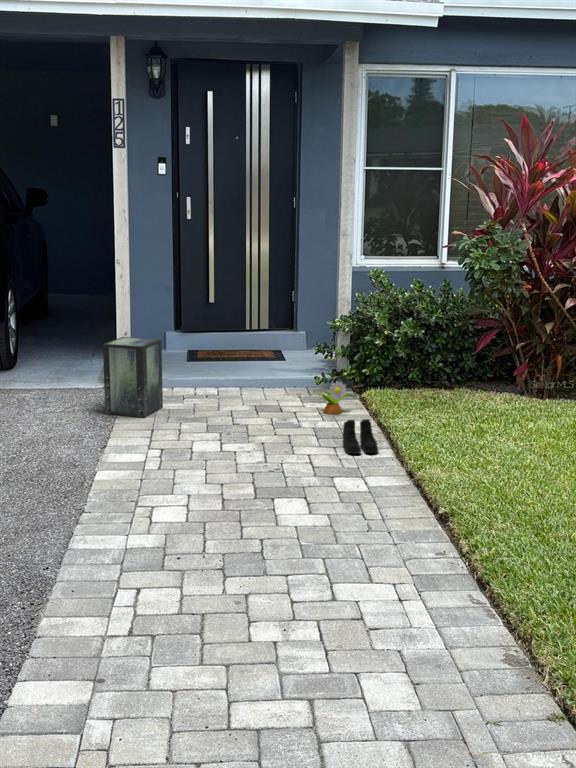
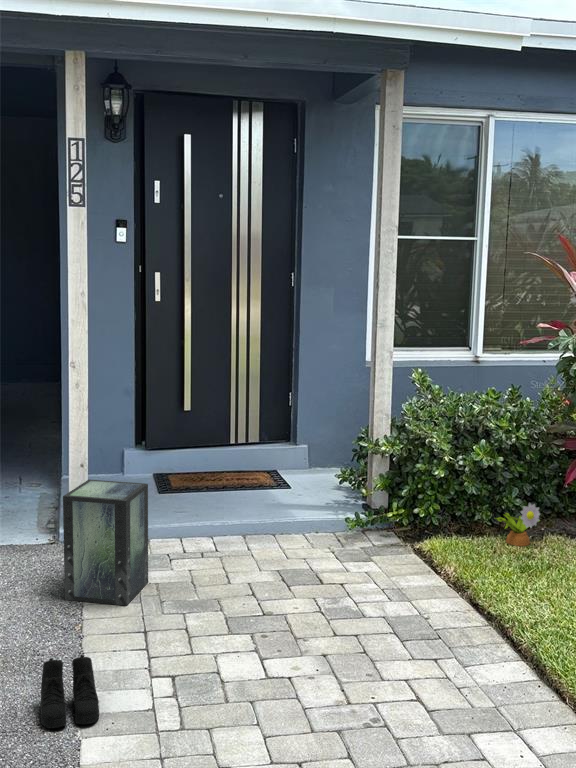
decorative plant: present [317,381,350,414] -> present [497,503,540,546]
boots: present [343,419,378,454] -> present [40,655,99,728]

